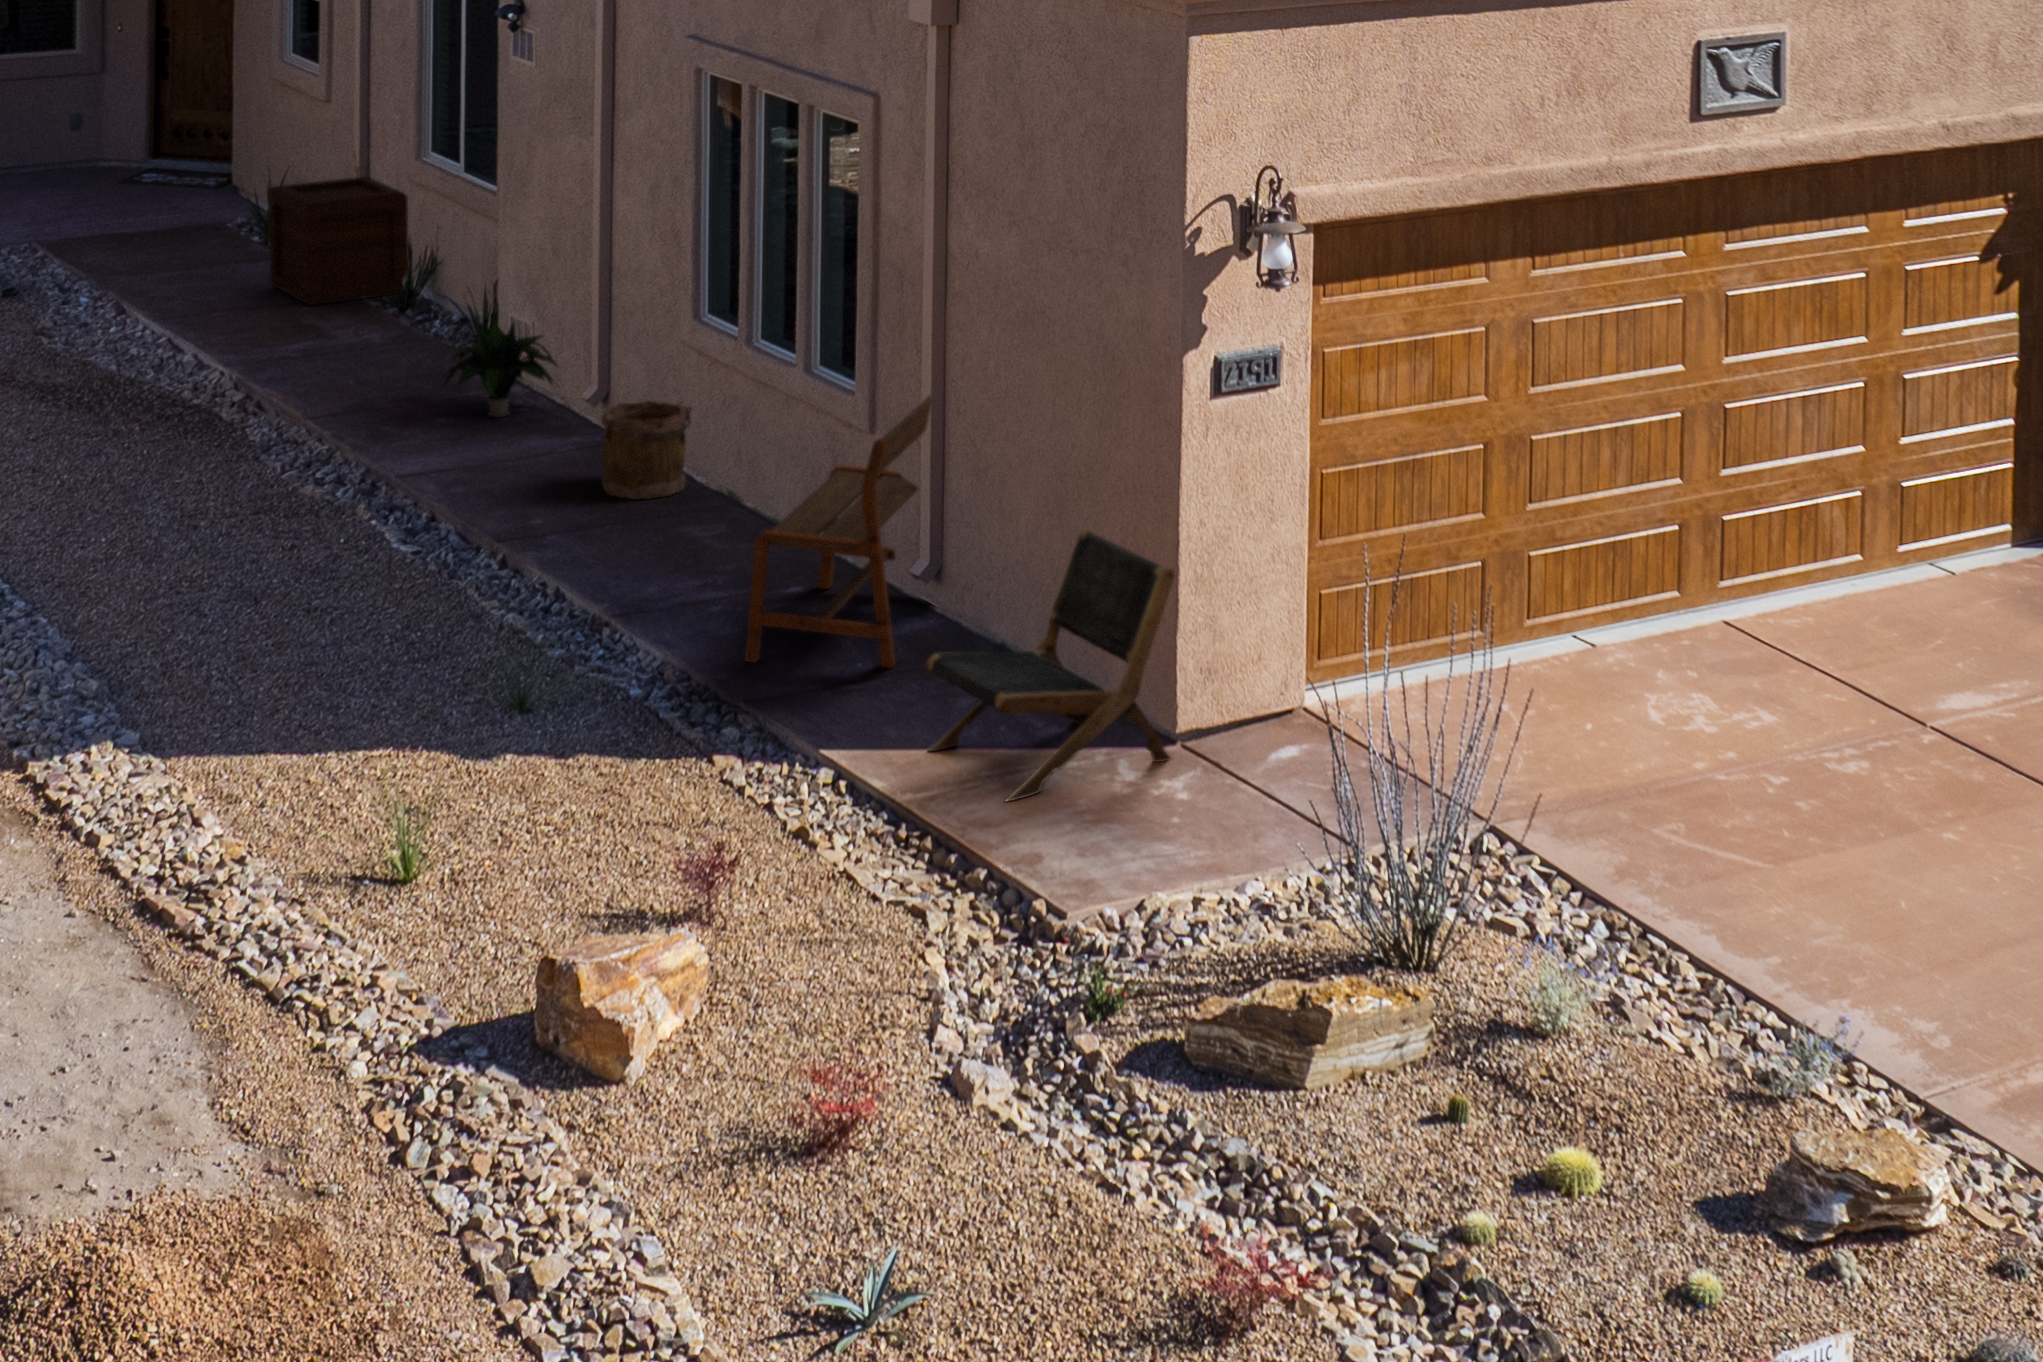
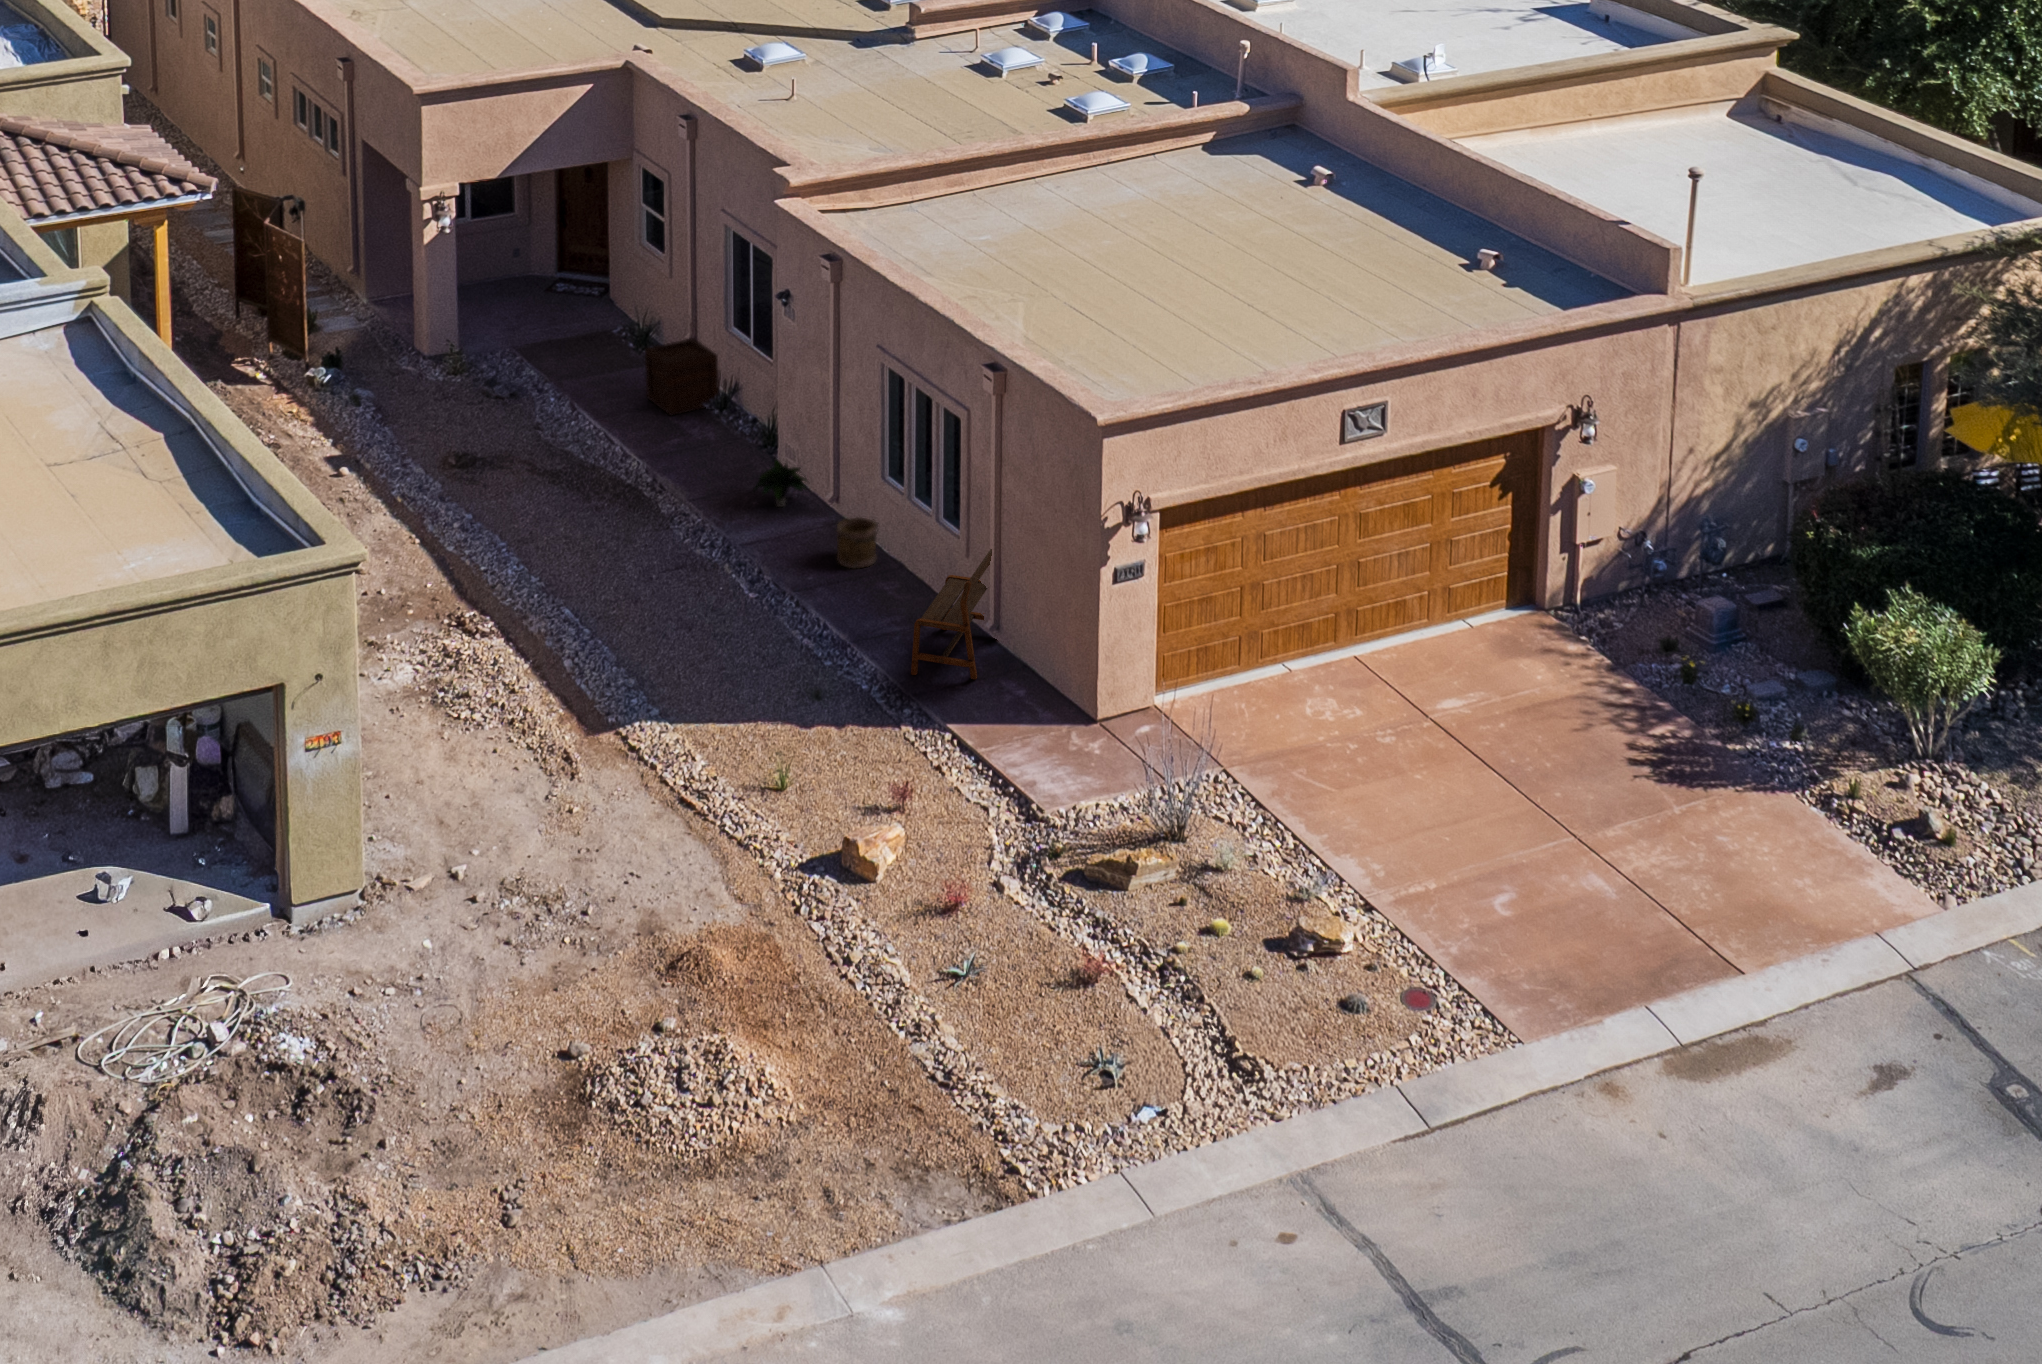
lounge chair: present [925,528,1175,801] -> none [989,631,1095,756]

